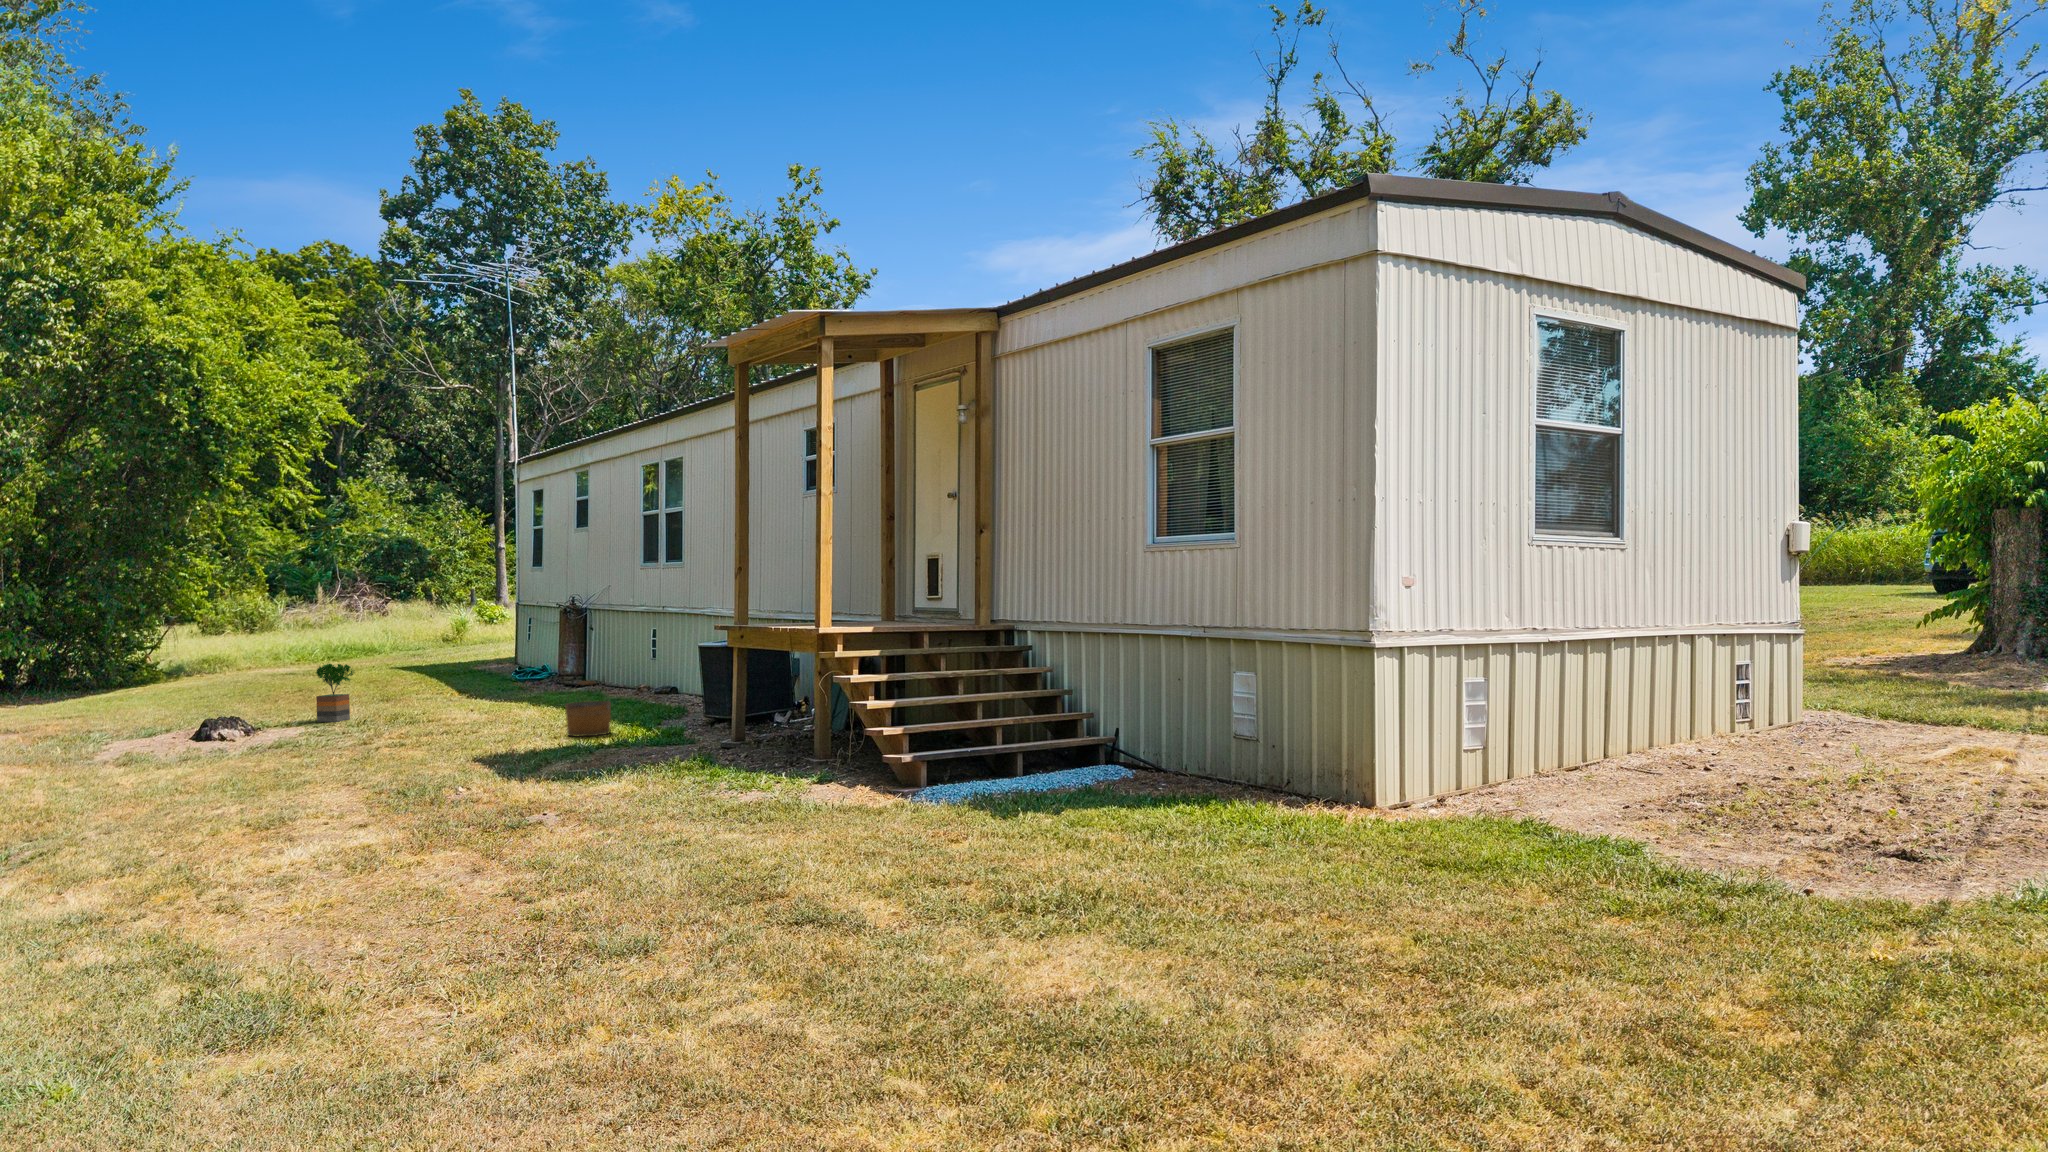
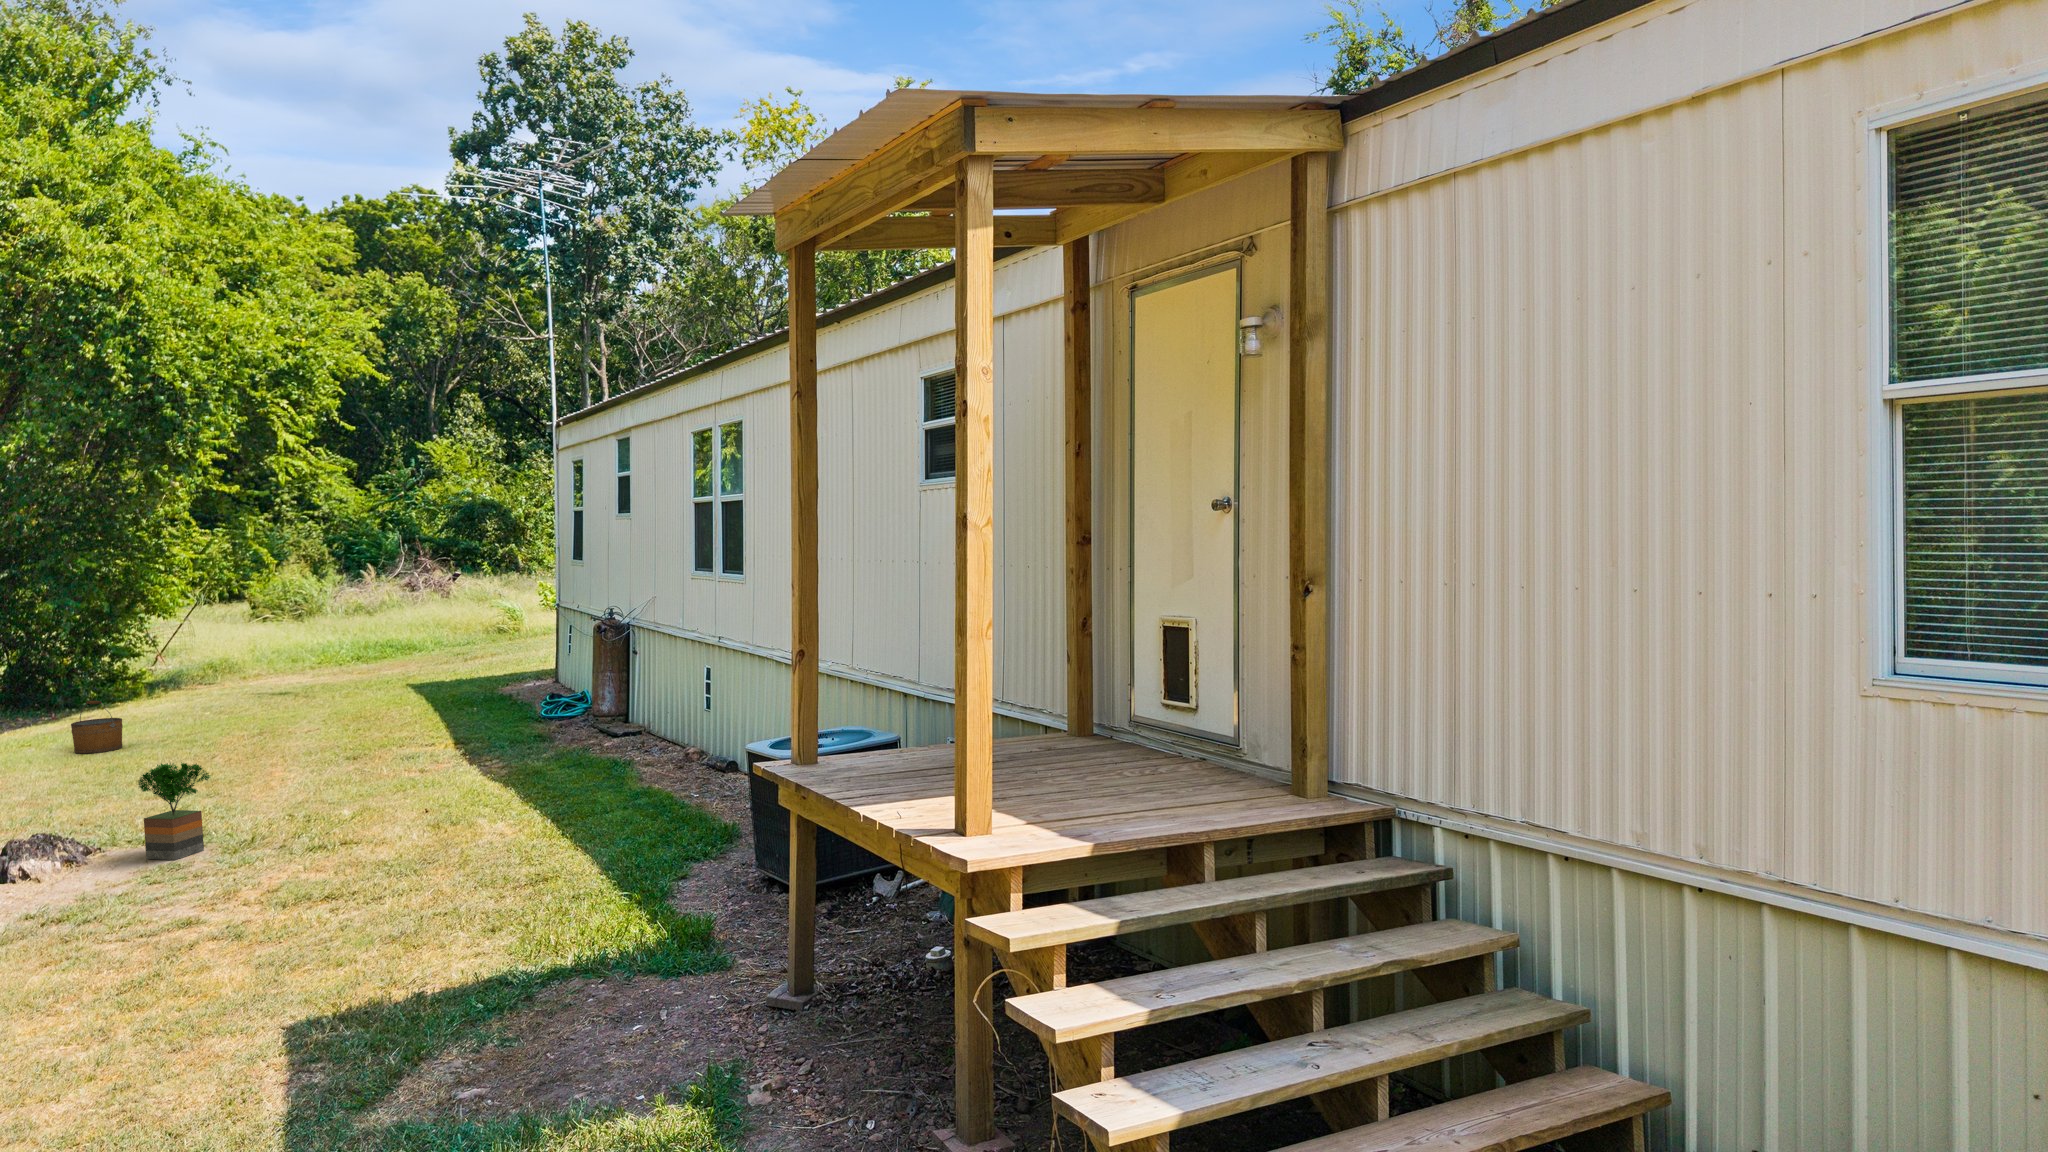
bucket: present [565,681,611,736] -> present [71,701,123,754]

